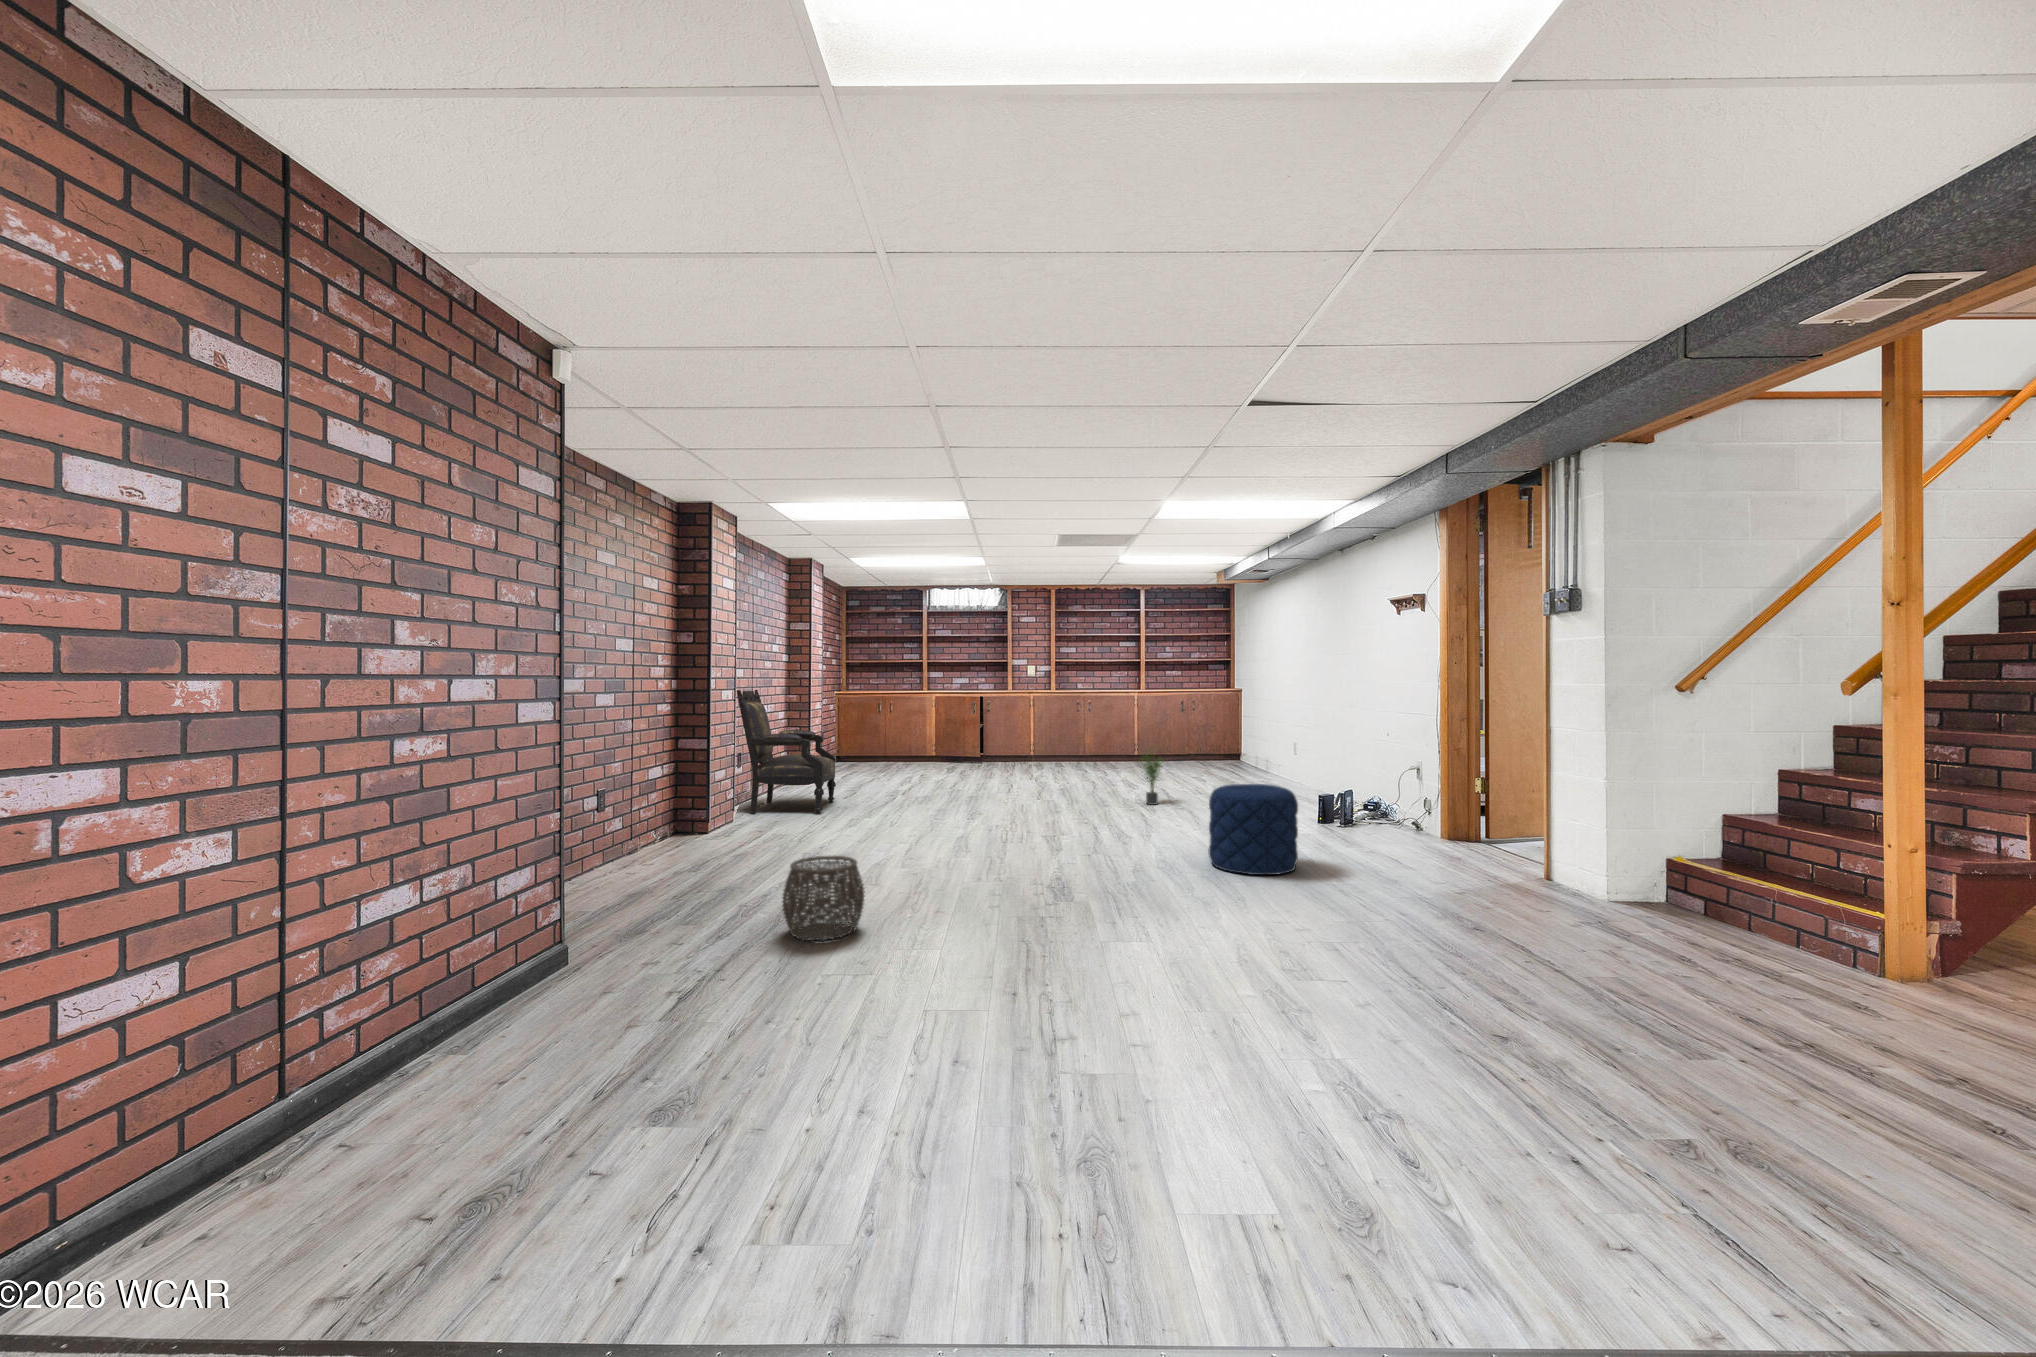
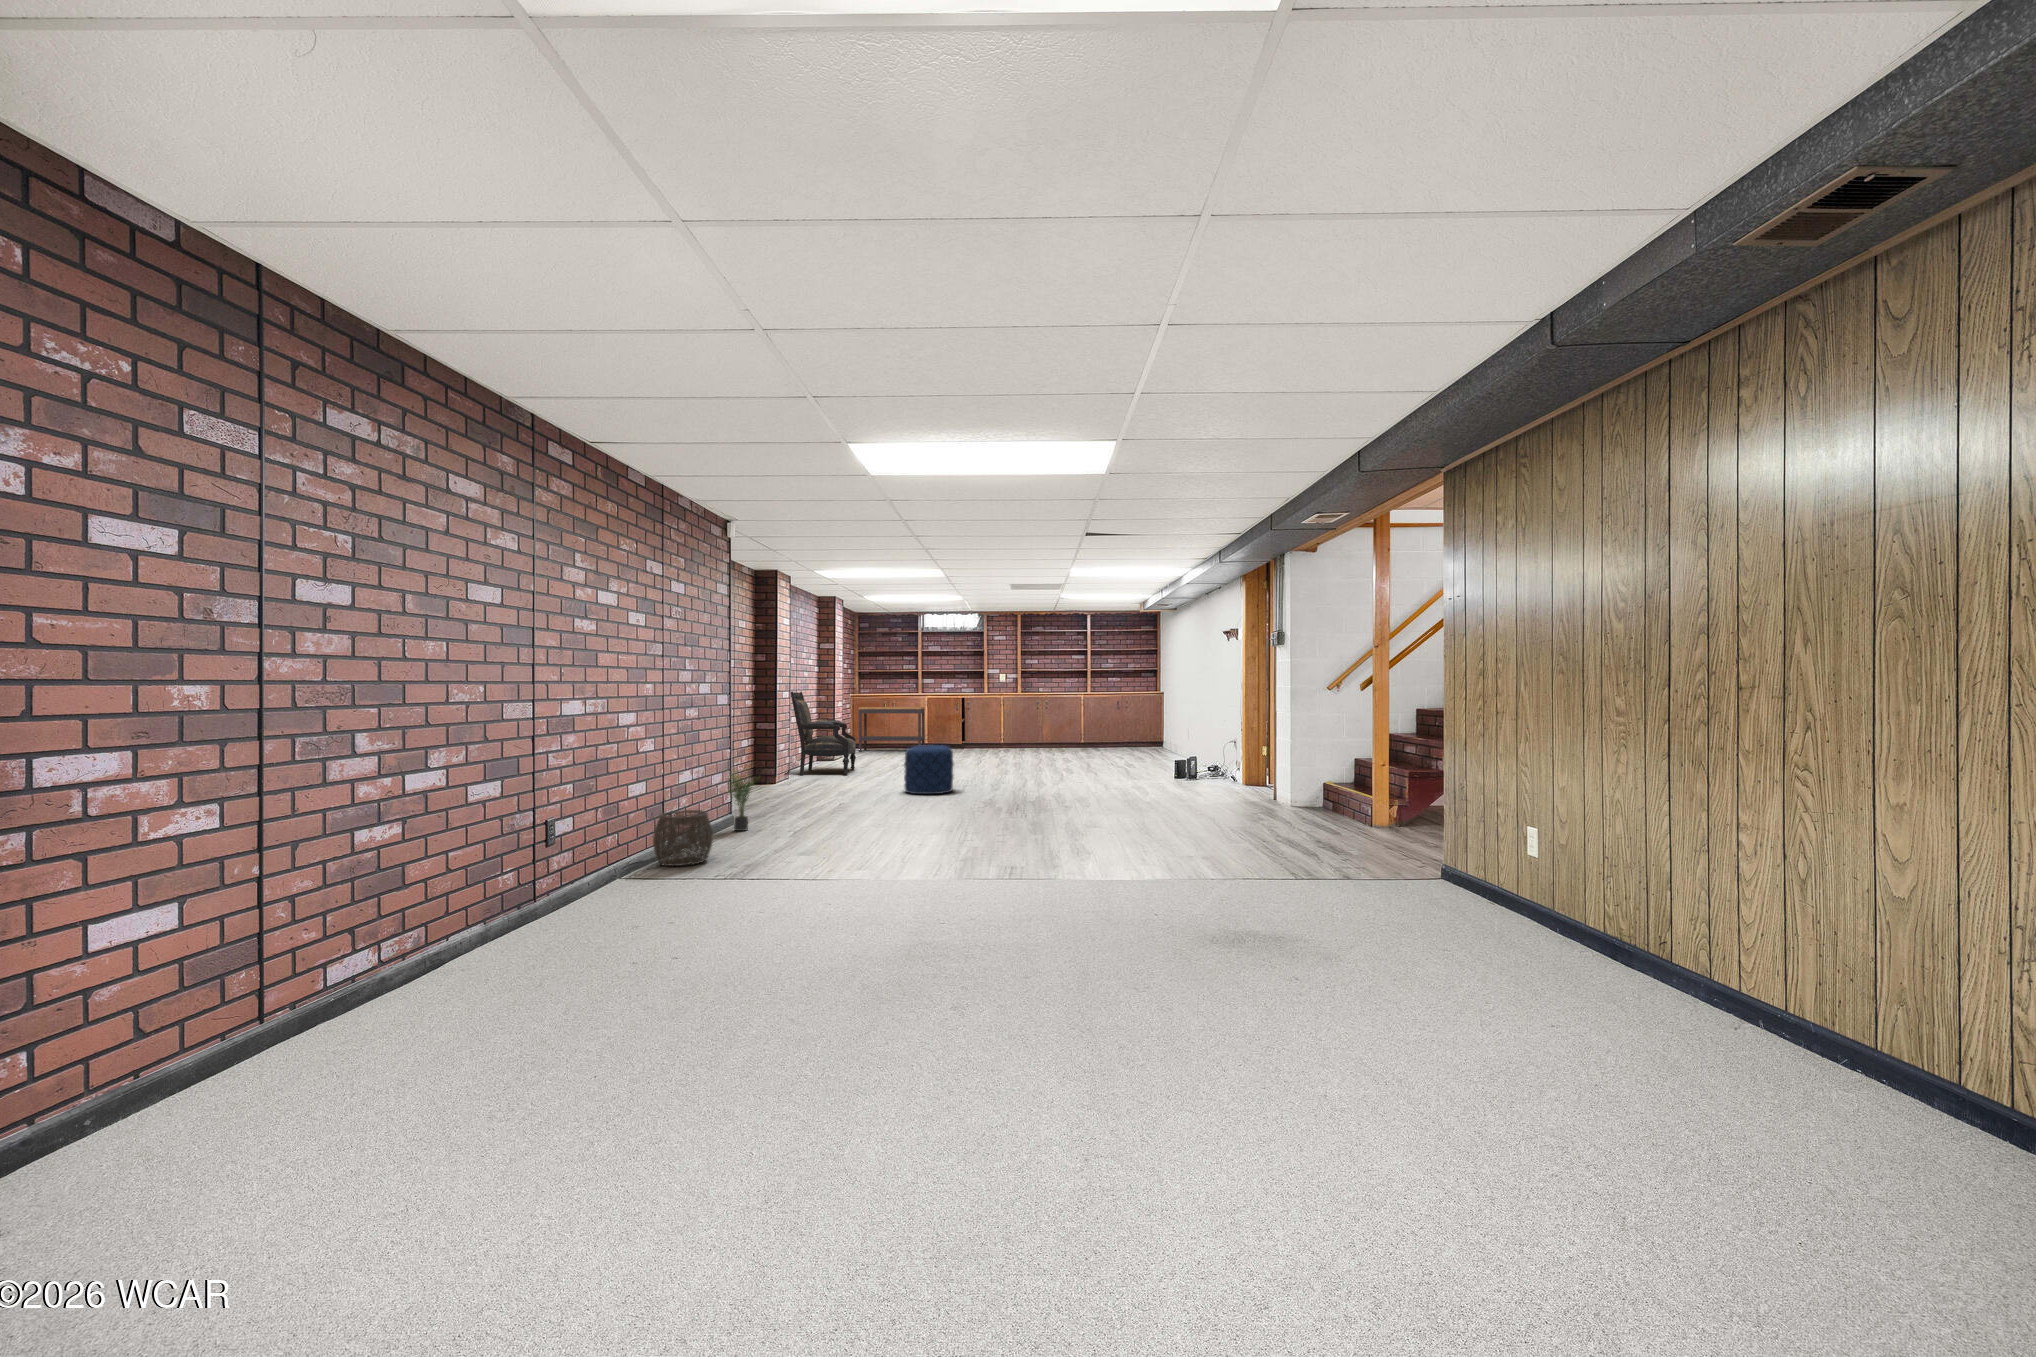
console table: none [845,708,932,768] -> present [859,707,925,752]
potted plant: present [1142,754,1163,805] -> present [730,774,755,831]
pouf: present [1208,784,1298,875] -> present [904,745,954,794]
woven basket: present [782,856,865,940] -> present [653,810,713,866]

